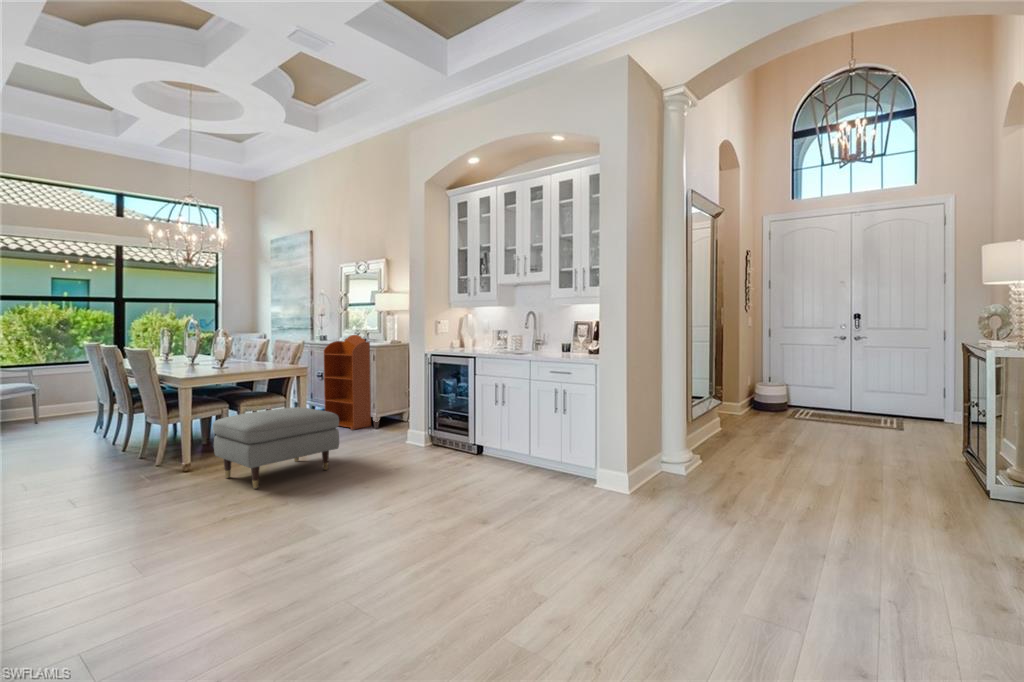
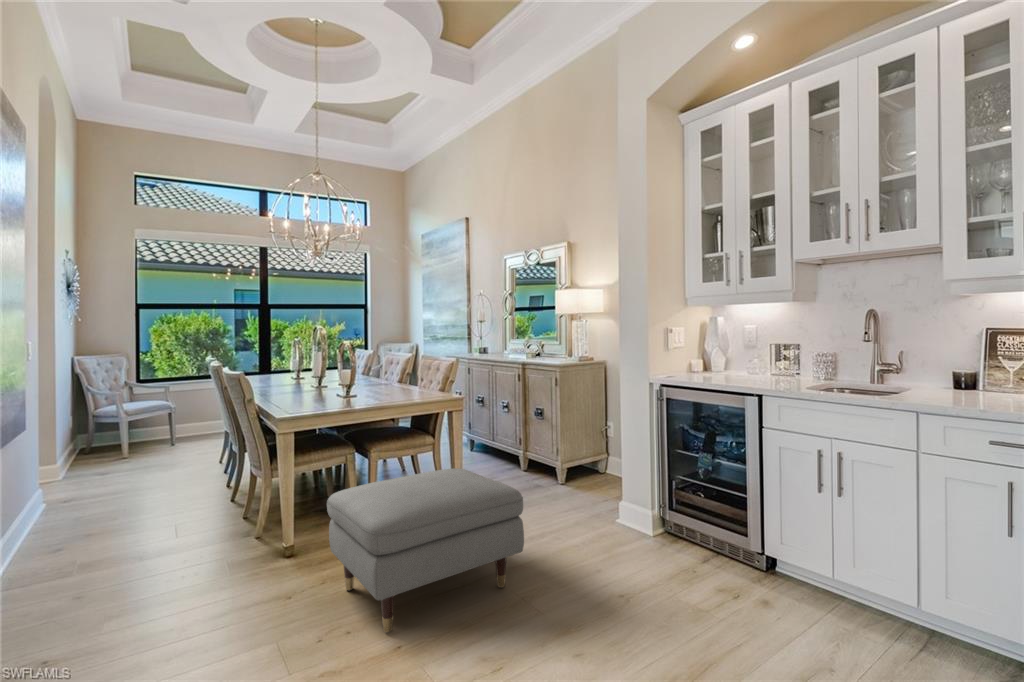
bookcase: present [324,335,371,430] -> none [484,348,551,487]

